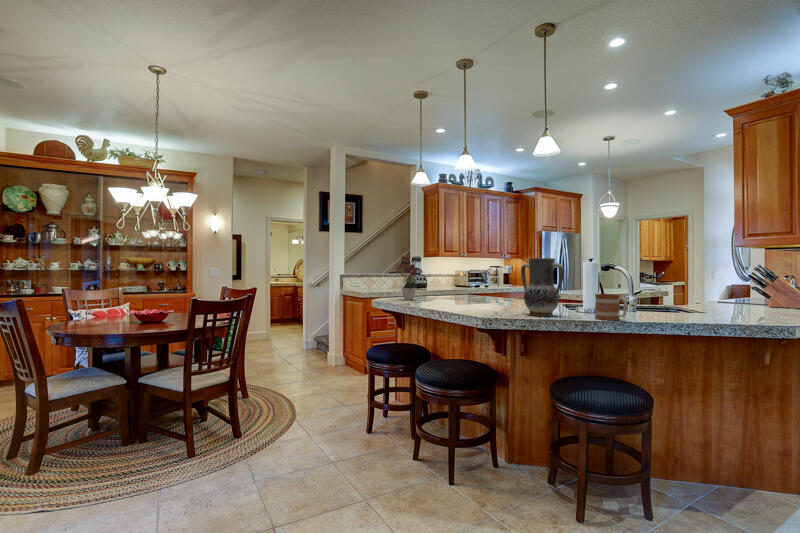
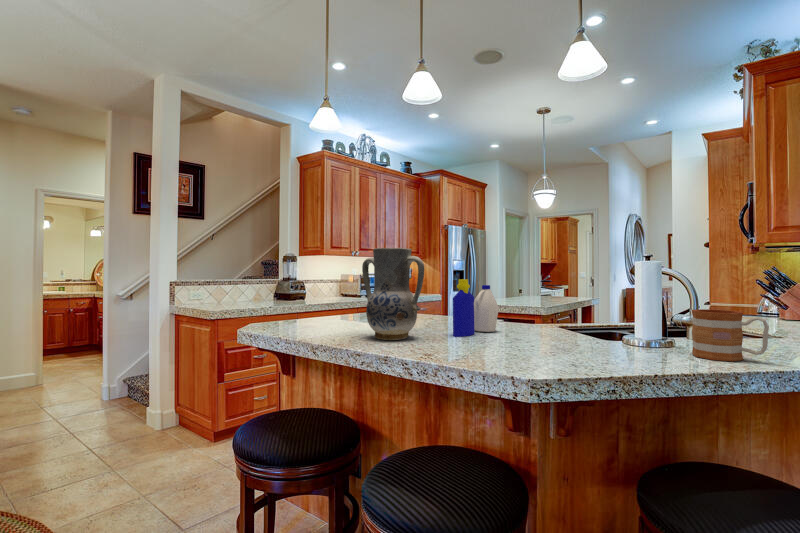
flower arrangement: present [397,256,423,300] -> none [275,242,333,326]
vase: present [521,258,564,316] -> present [362,248,424,340]
bottle: none [484,276,516,307] -> present [453,279,499,337]

